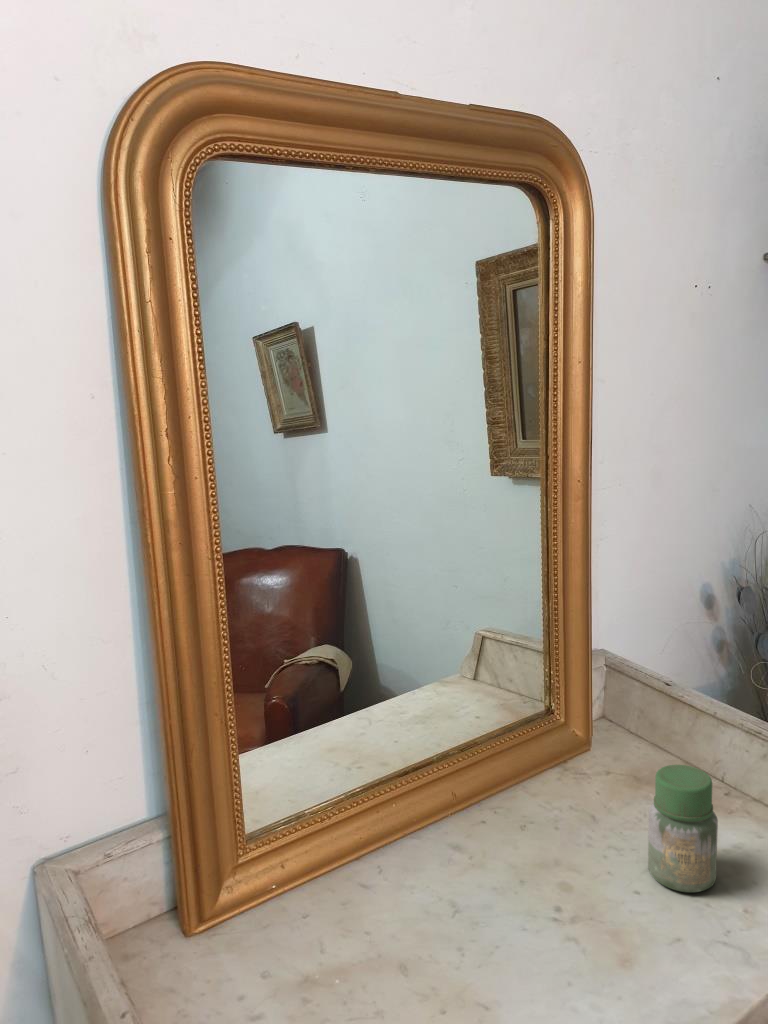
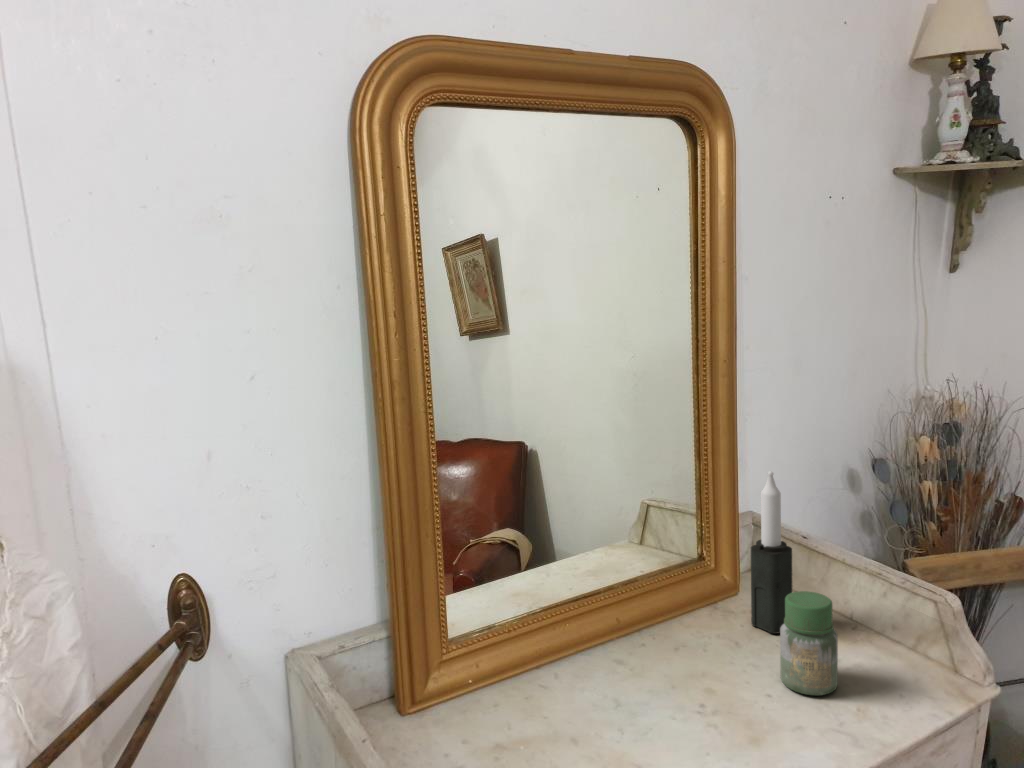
candle: none [609,614,658,805] -> present [751,471,792,634]

